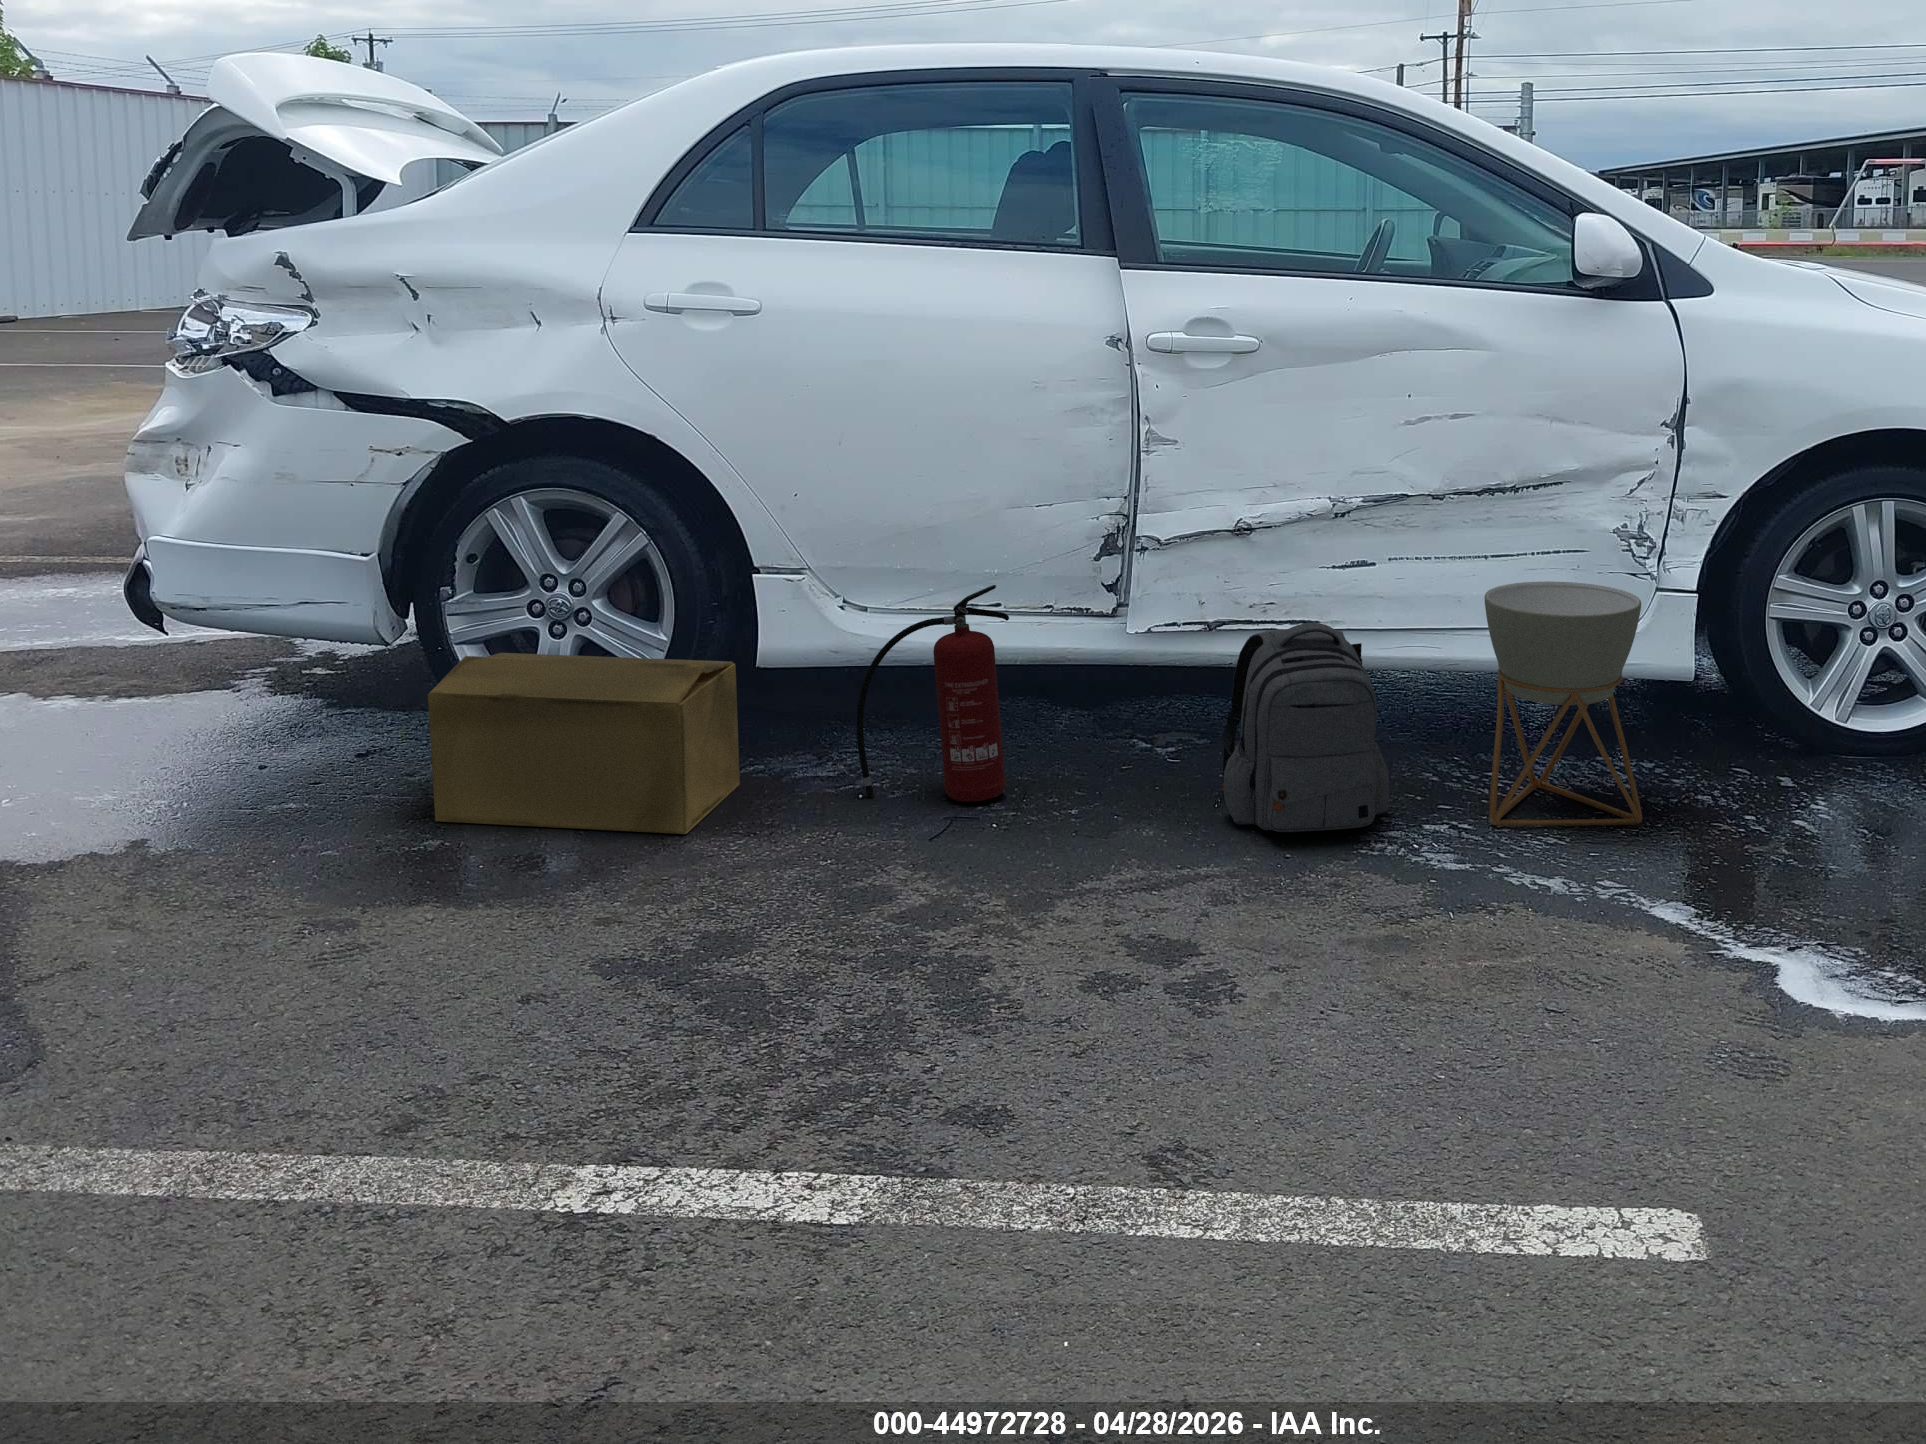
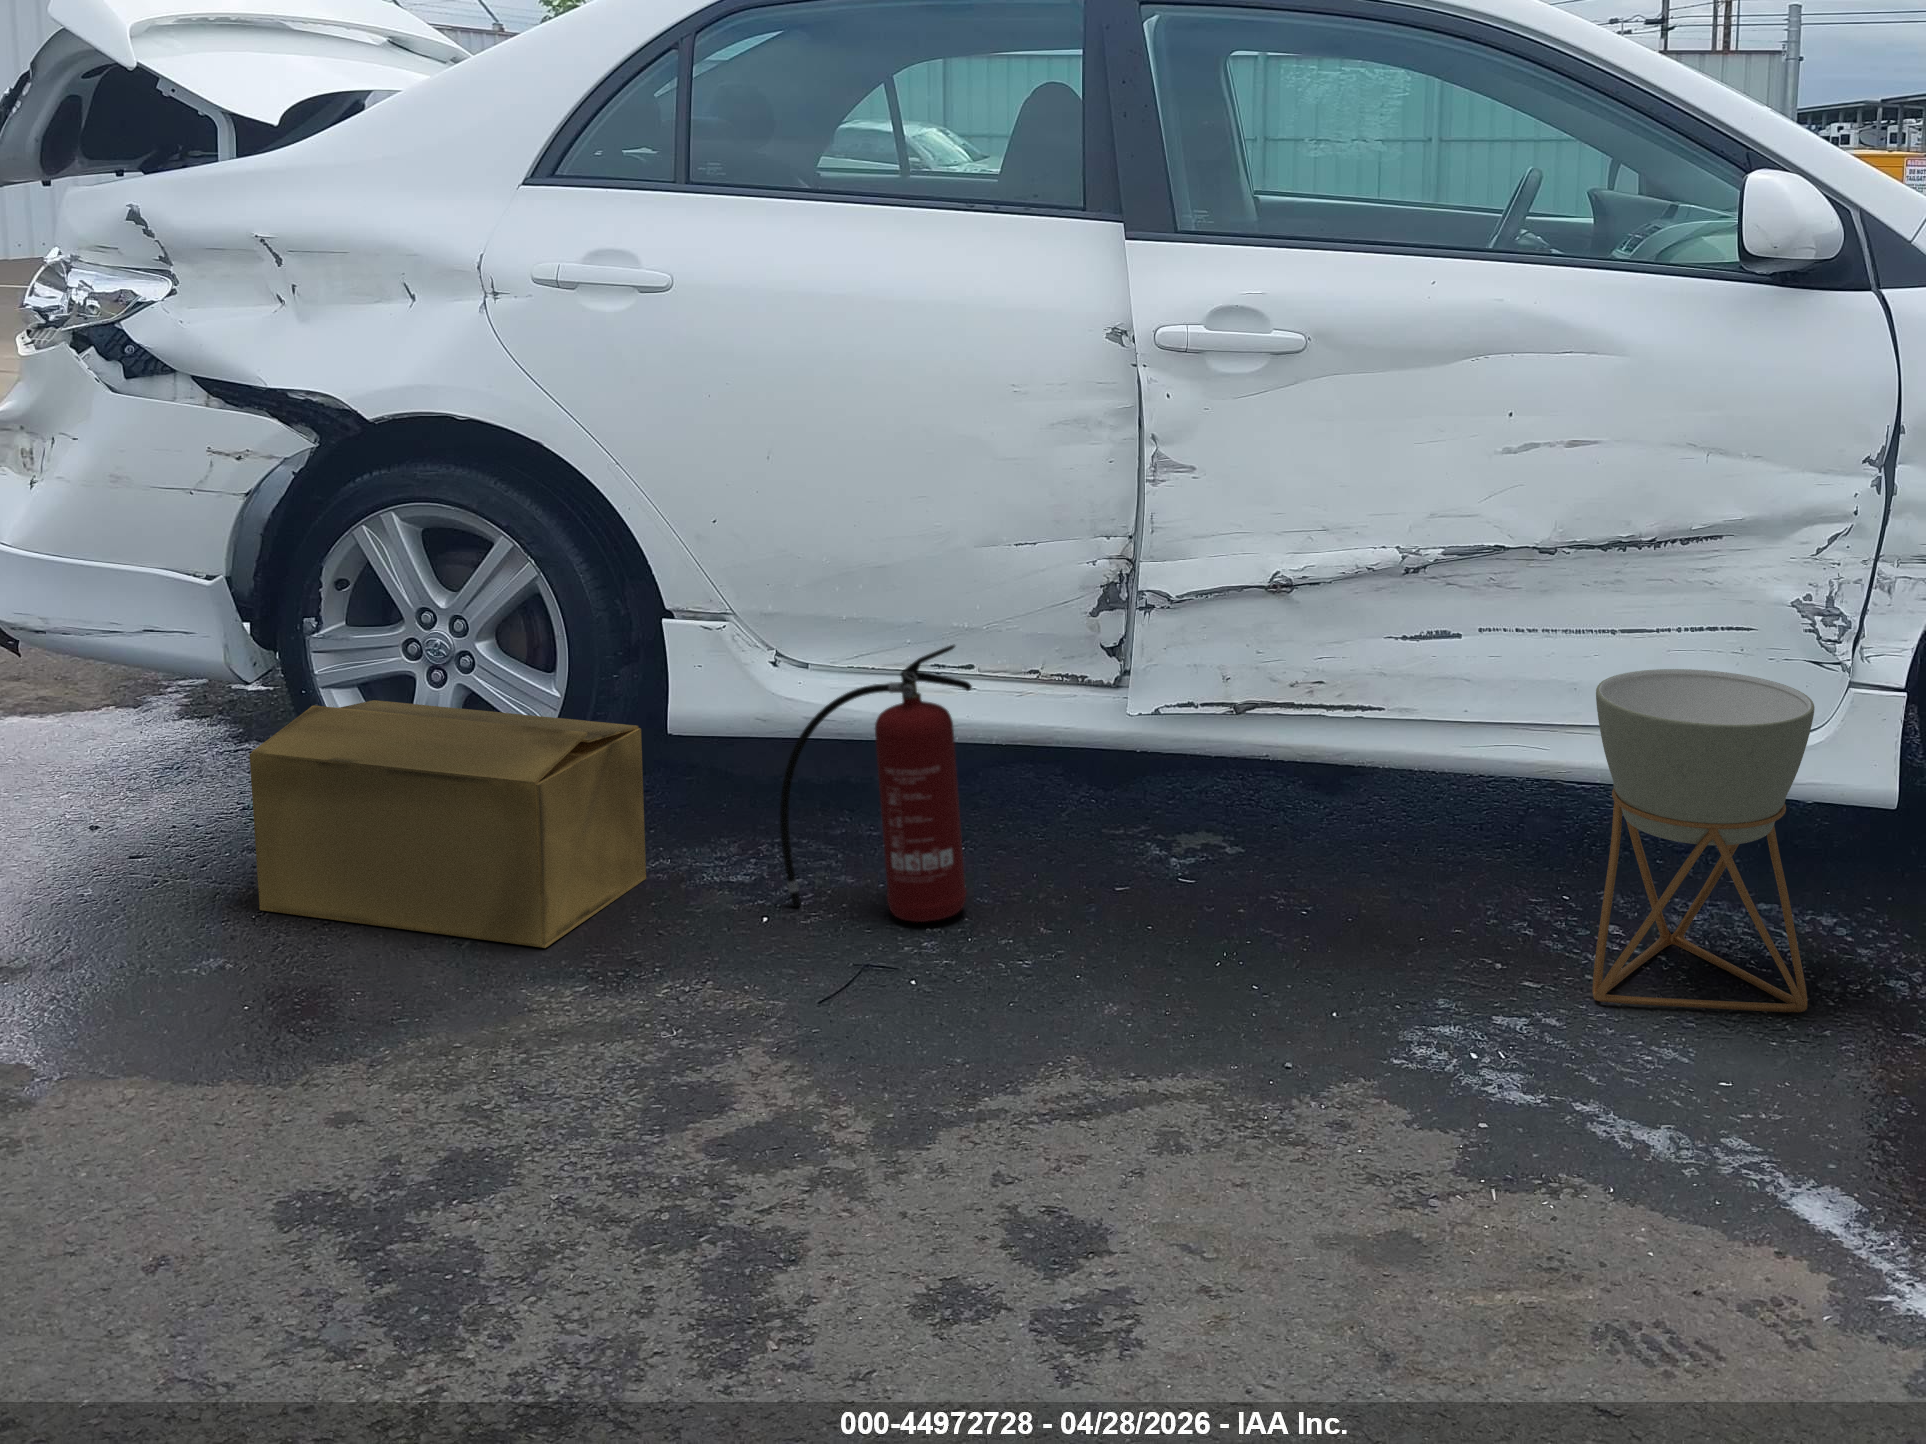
backpack: present [1222,623,1389,832] -> none [1234,716,1458,997]

